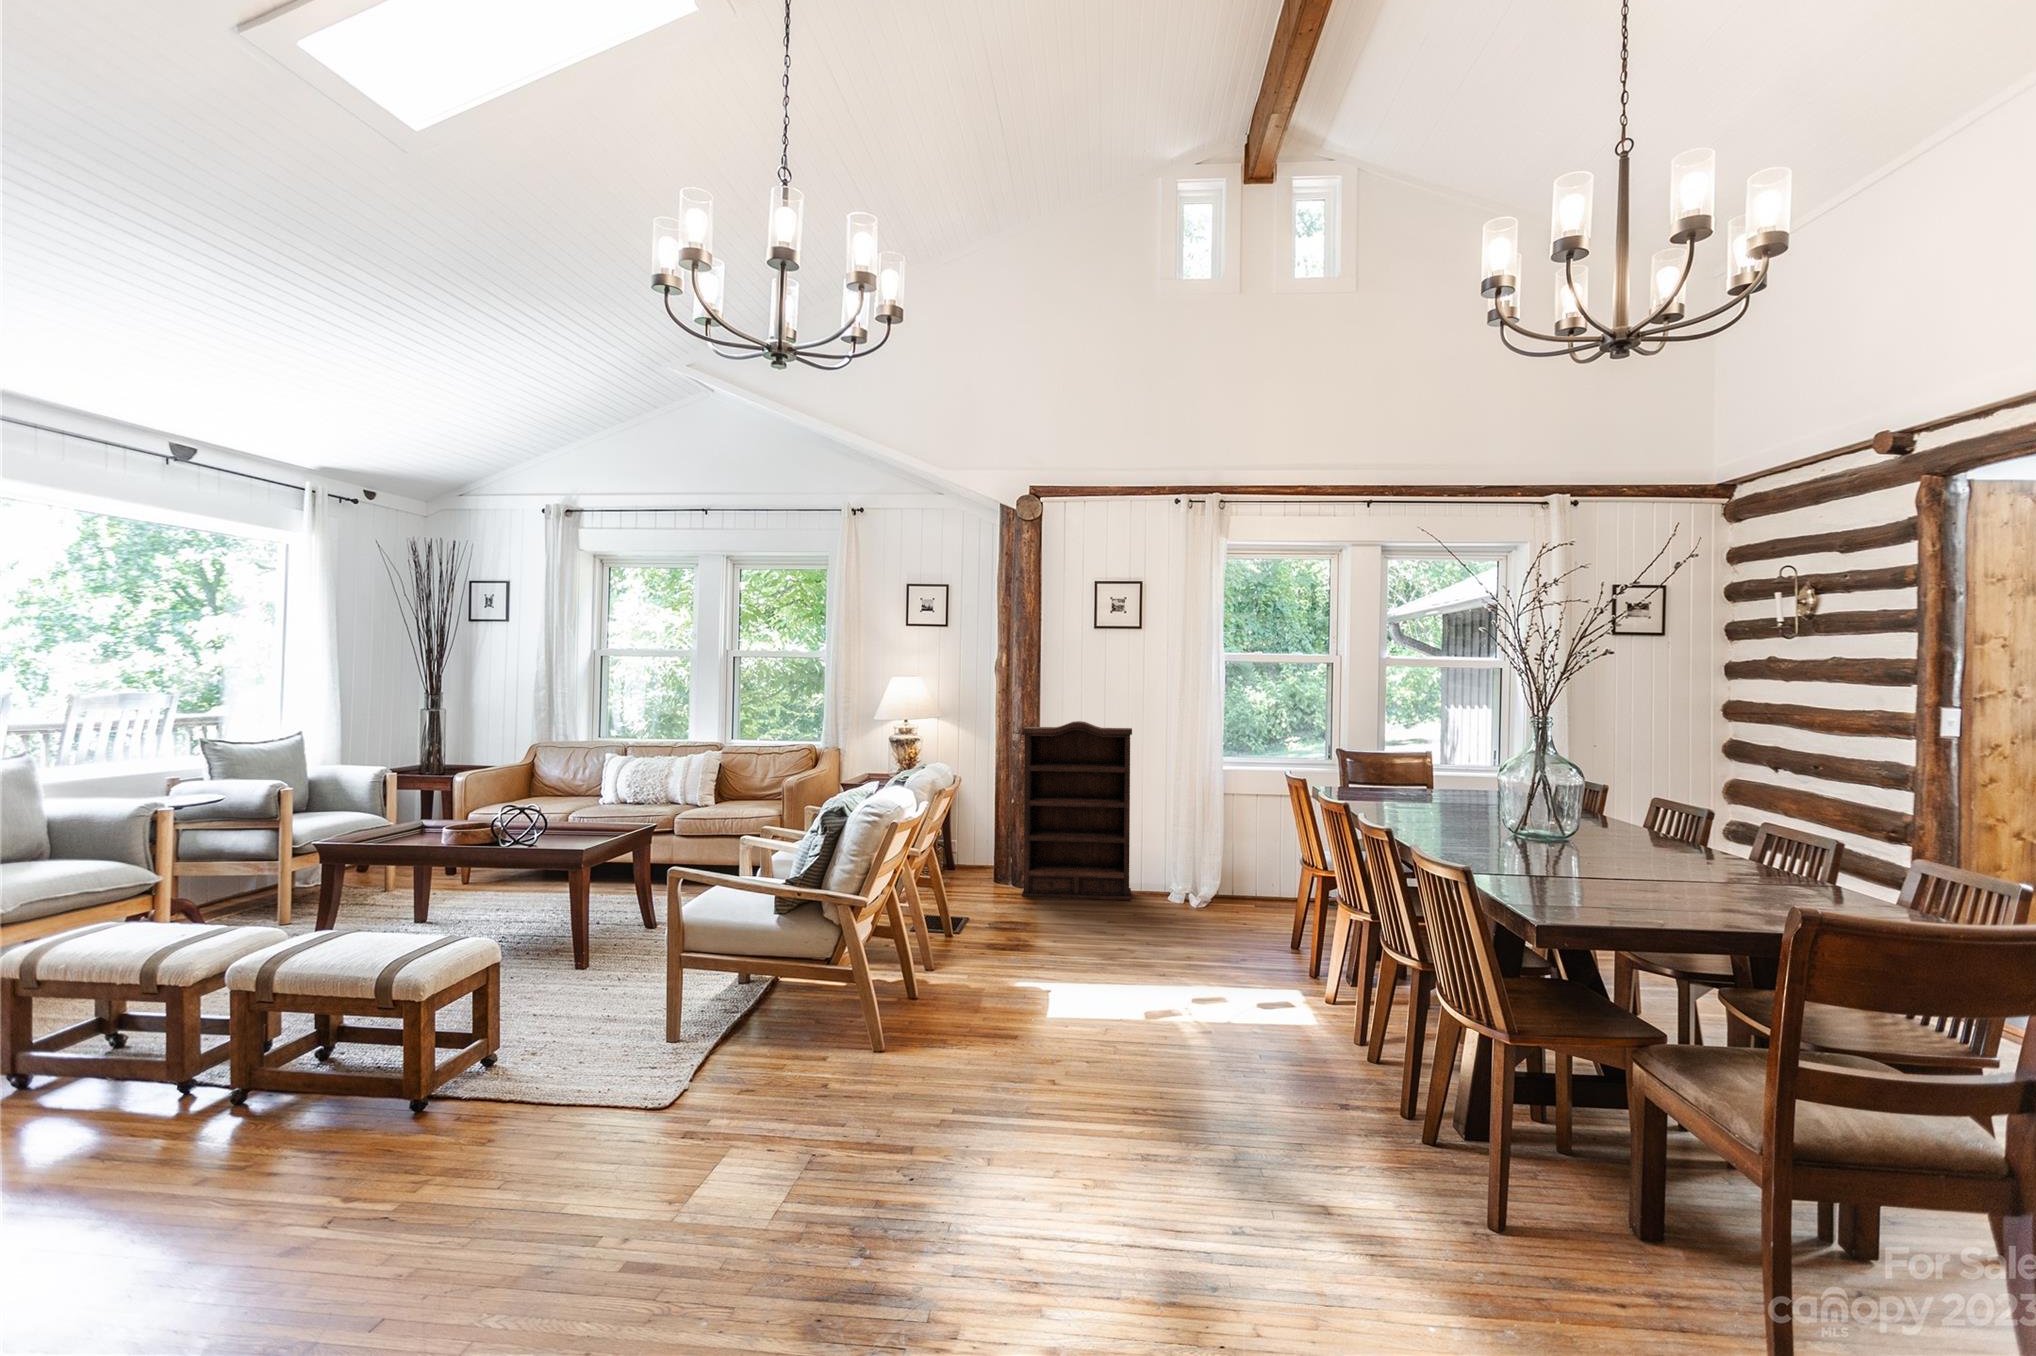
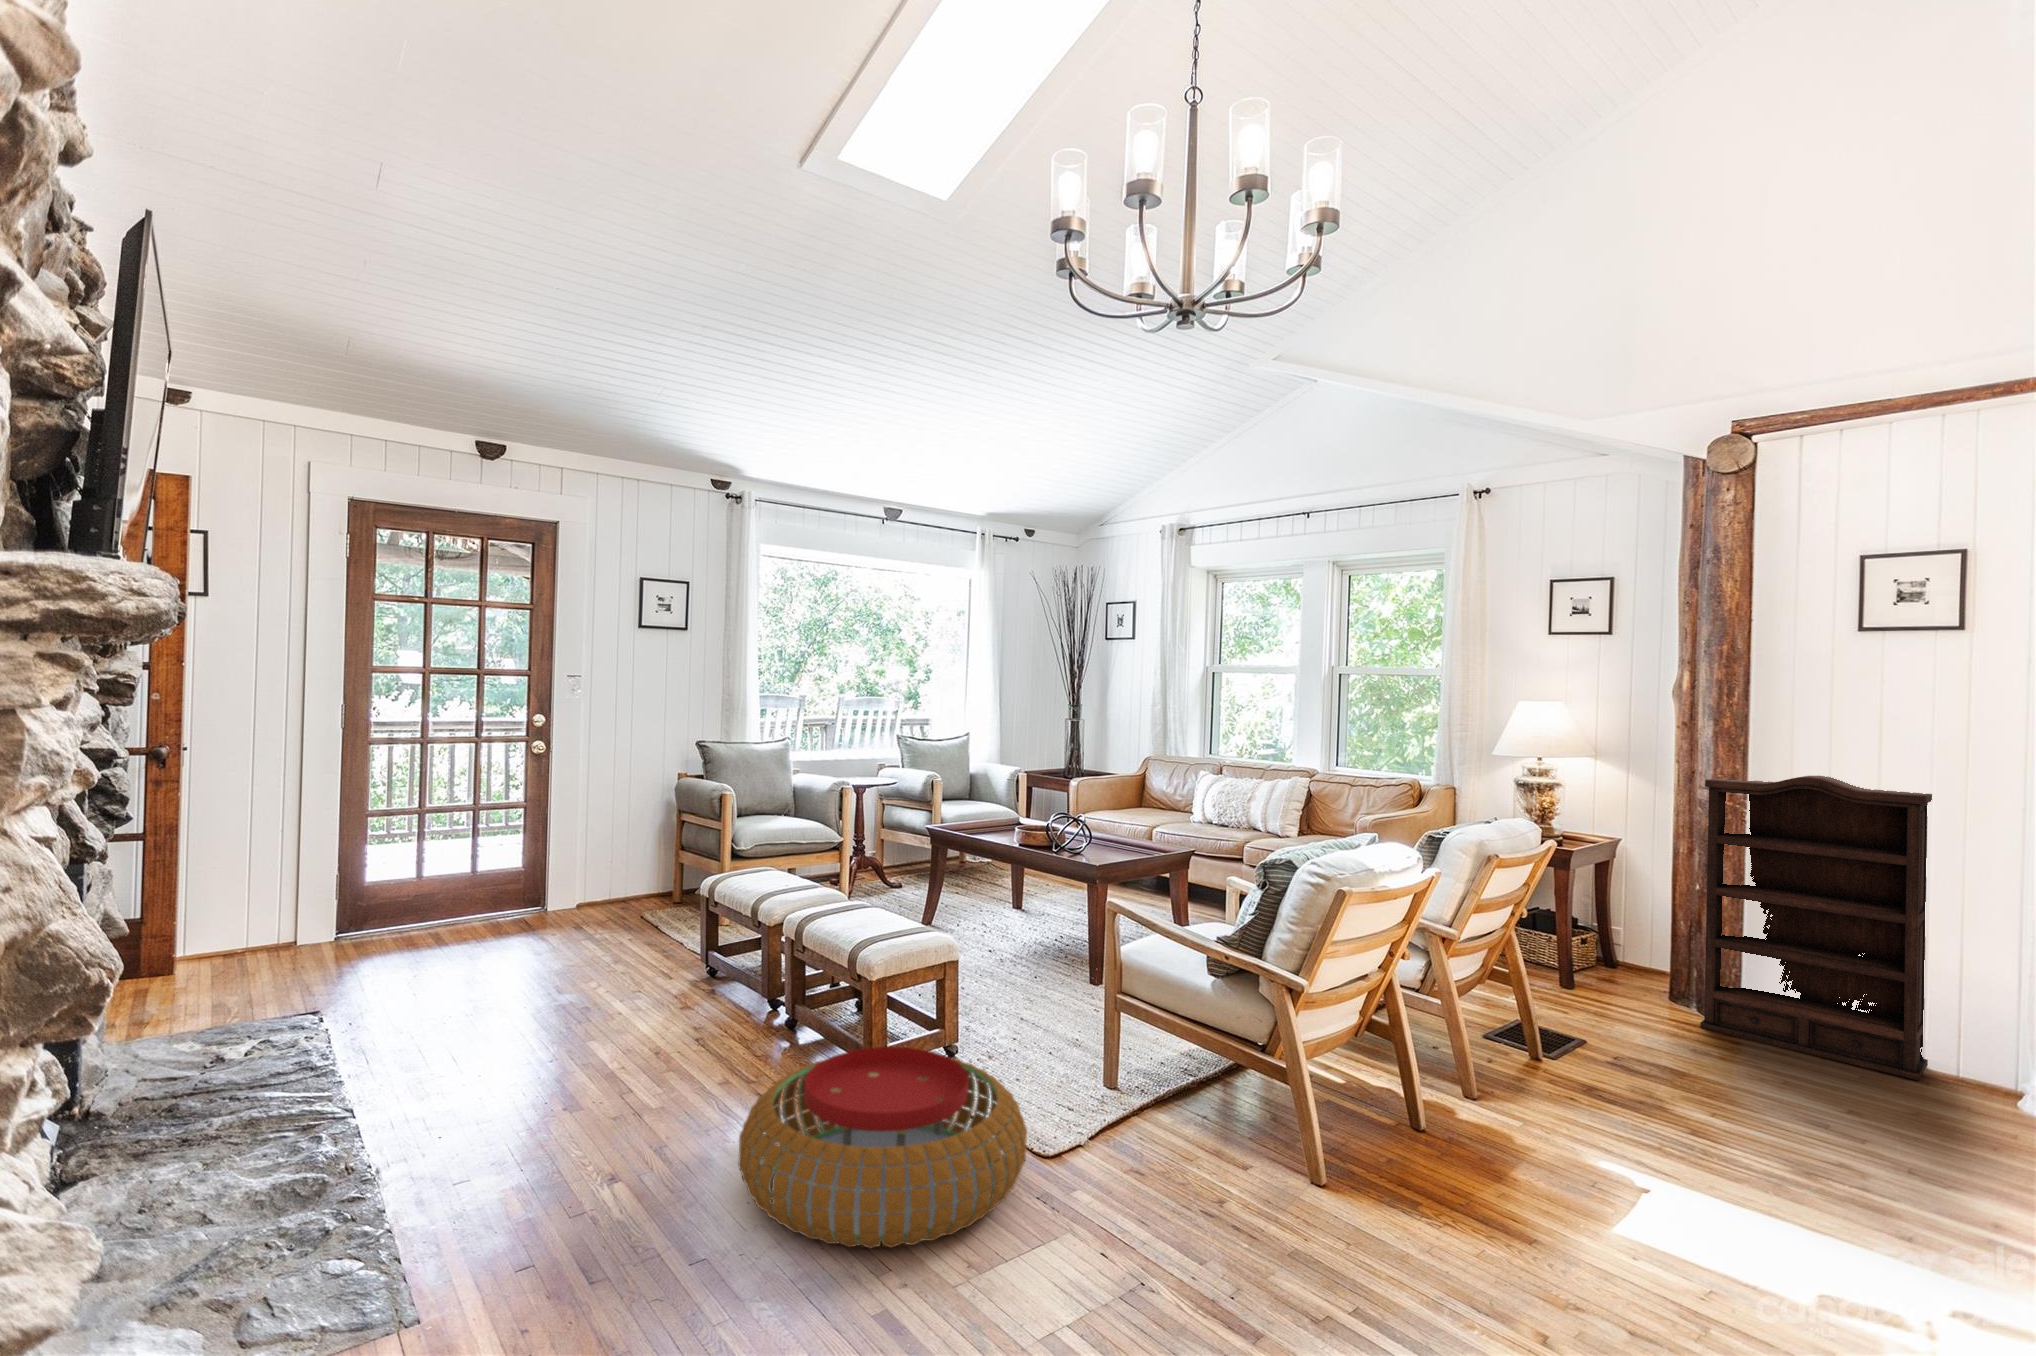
pouf: none [359,1041,678,1242] -> present [738,1047,1027,1248]

